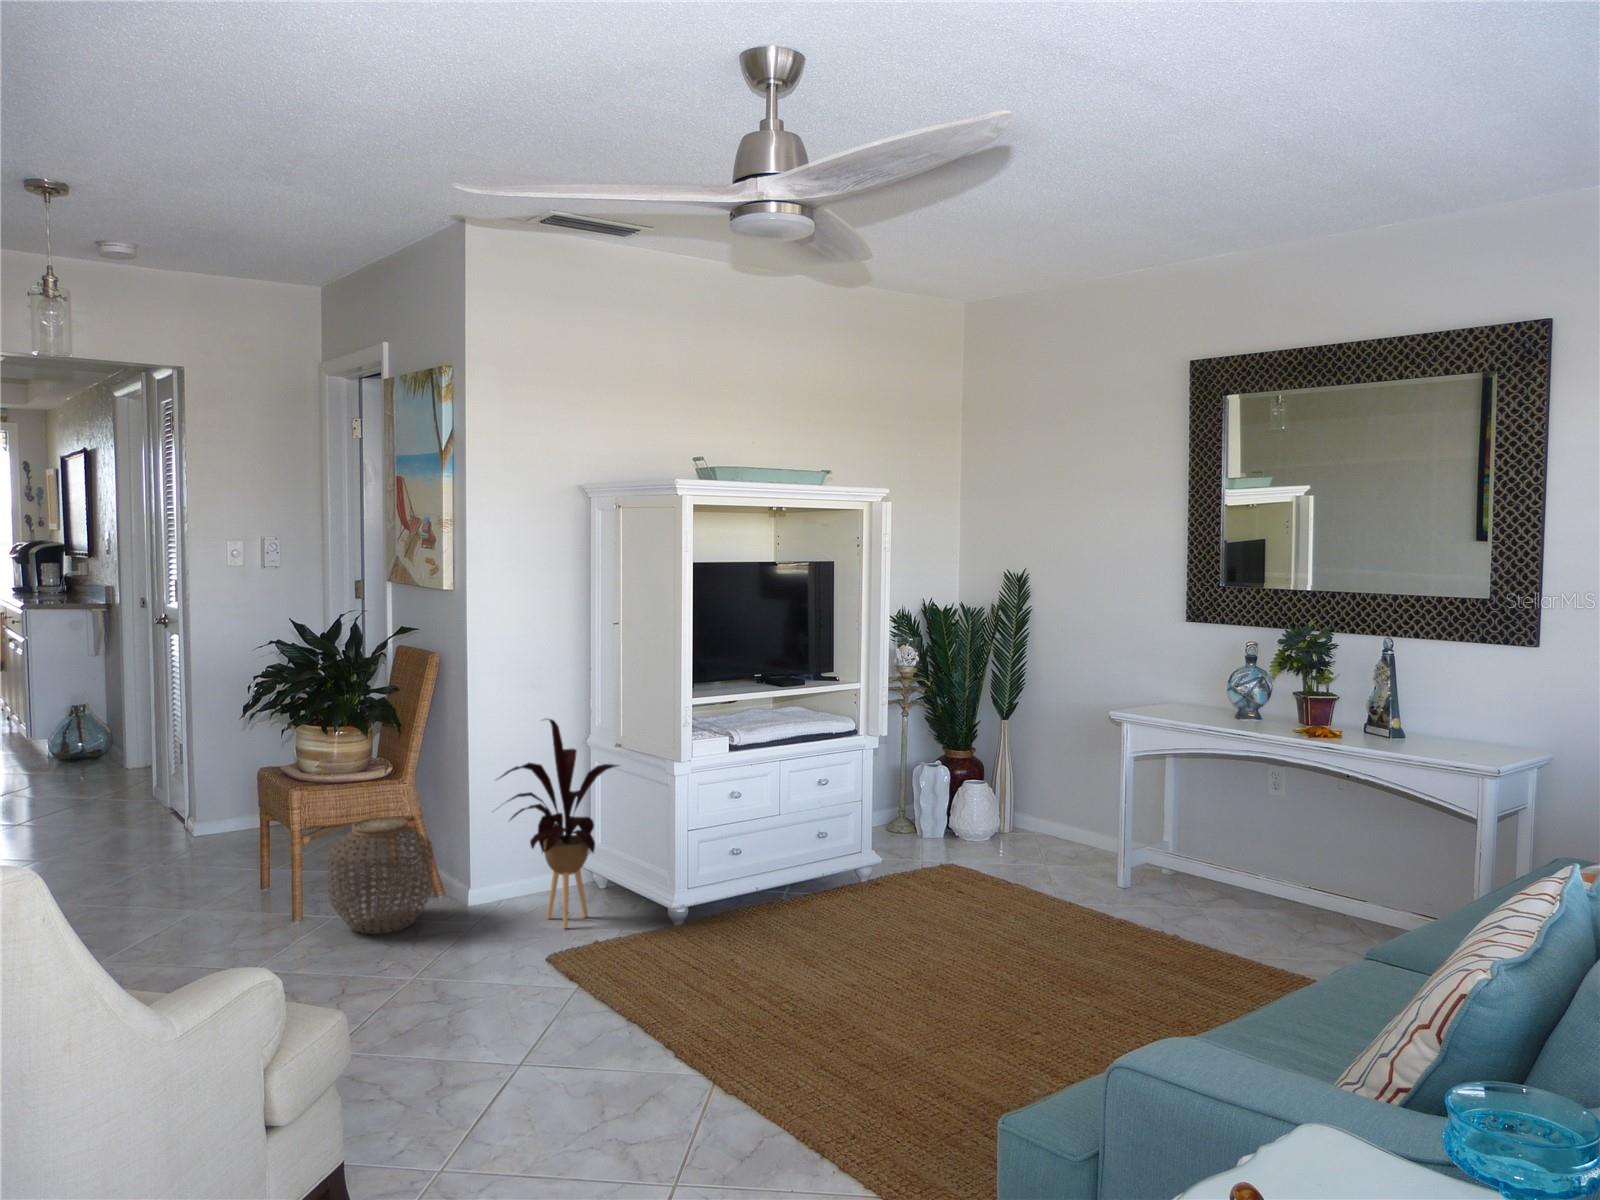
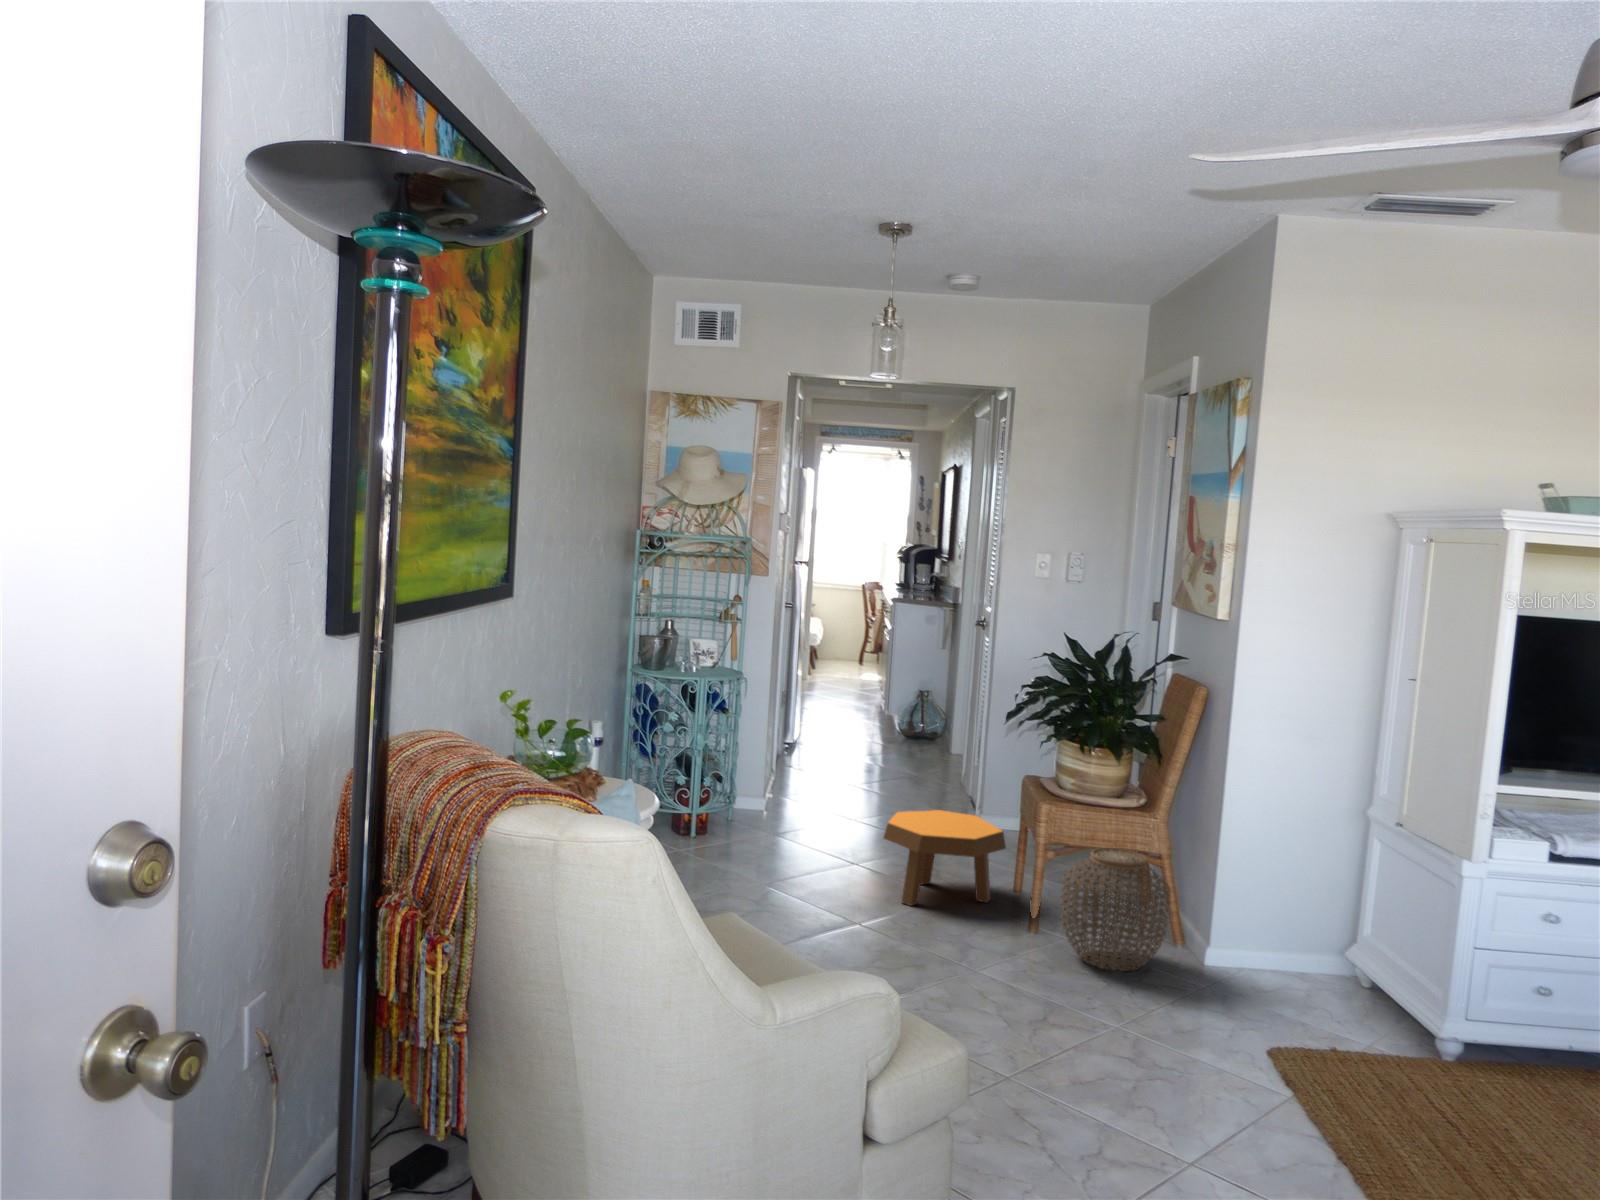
house plant: present [496,719,618,928] -> none [1235,777,1400,1022]
footstool: none [106,818,250,927] -> present [884,810,1006,906]

